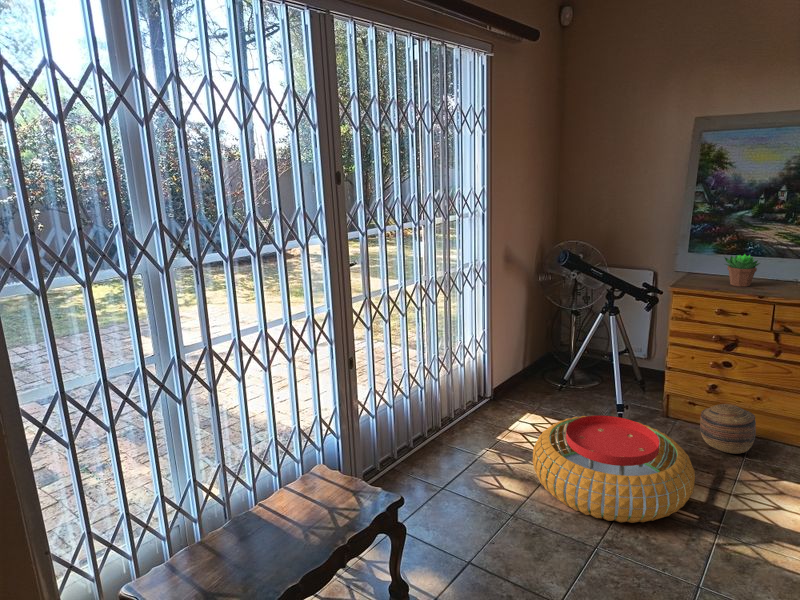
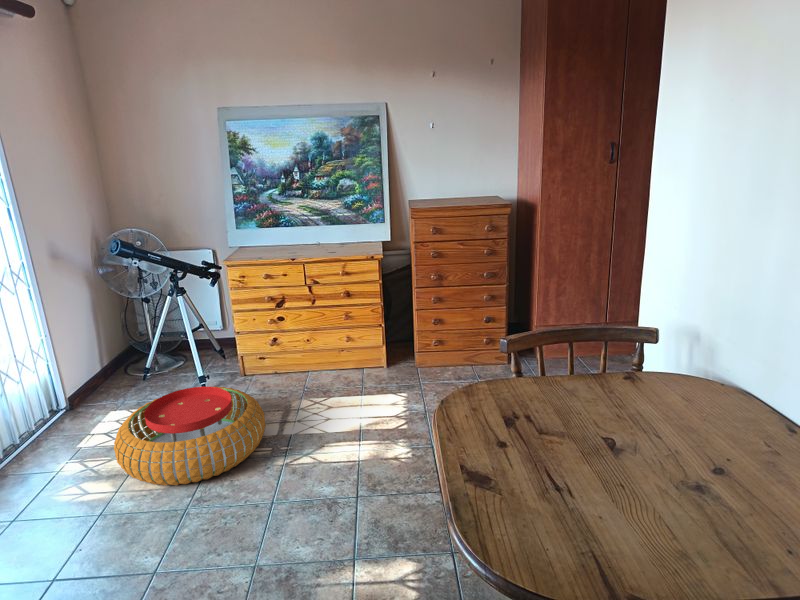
succulent plant: present [725,254,760,287] -> none [263,225,289,253]
basket: present [700,404,756,454] -> none [267,351,309,390]

